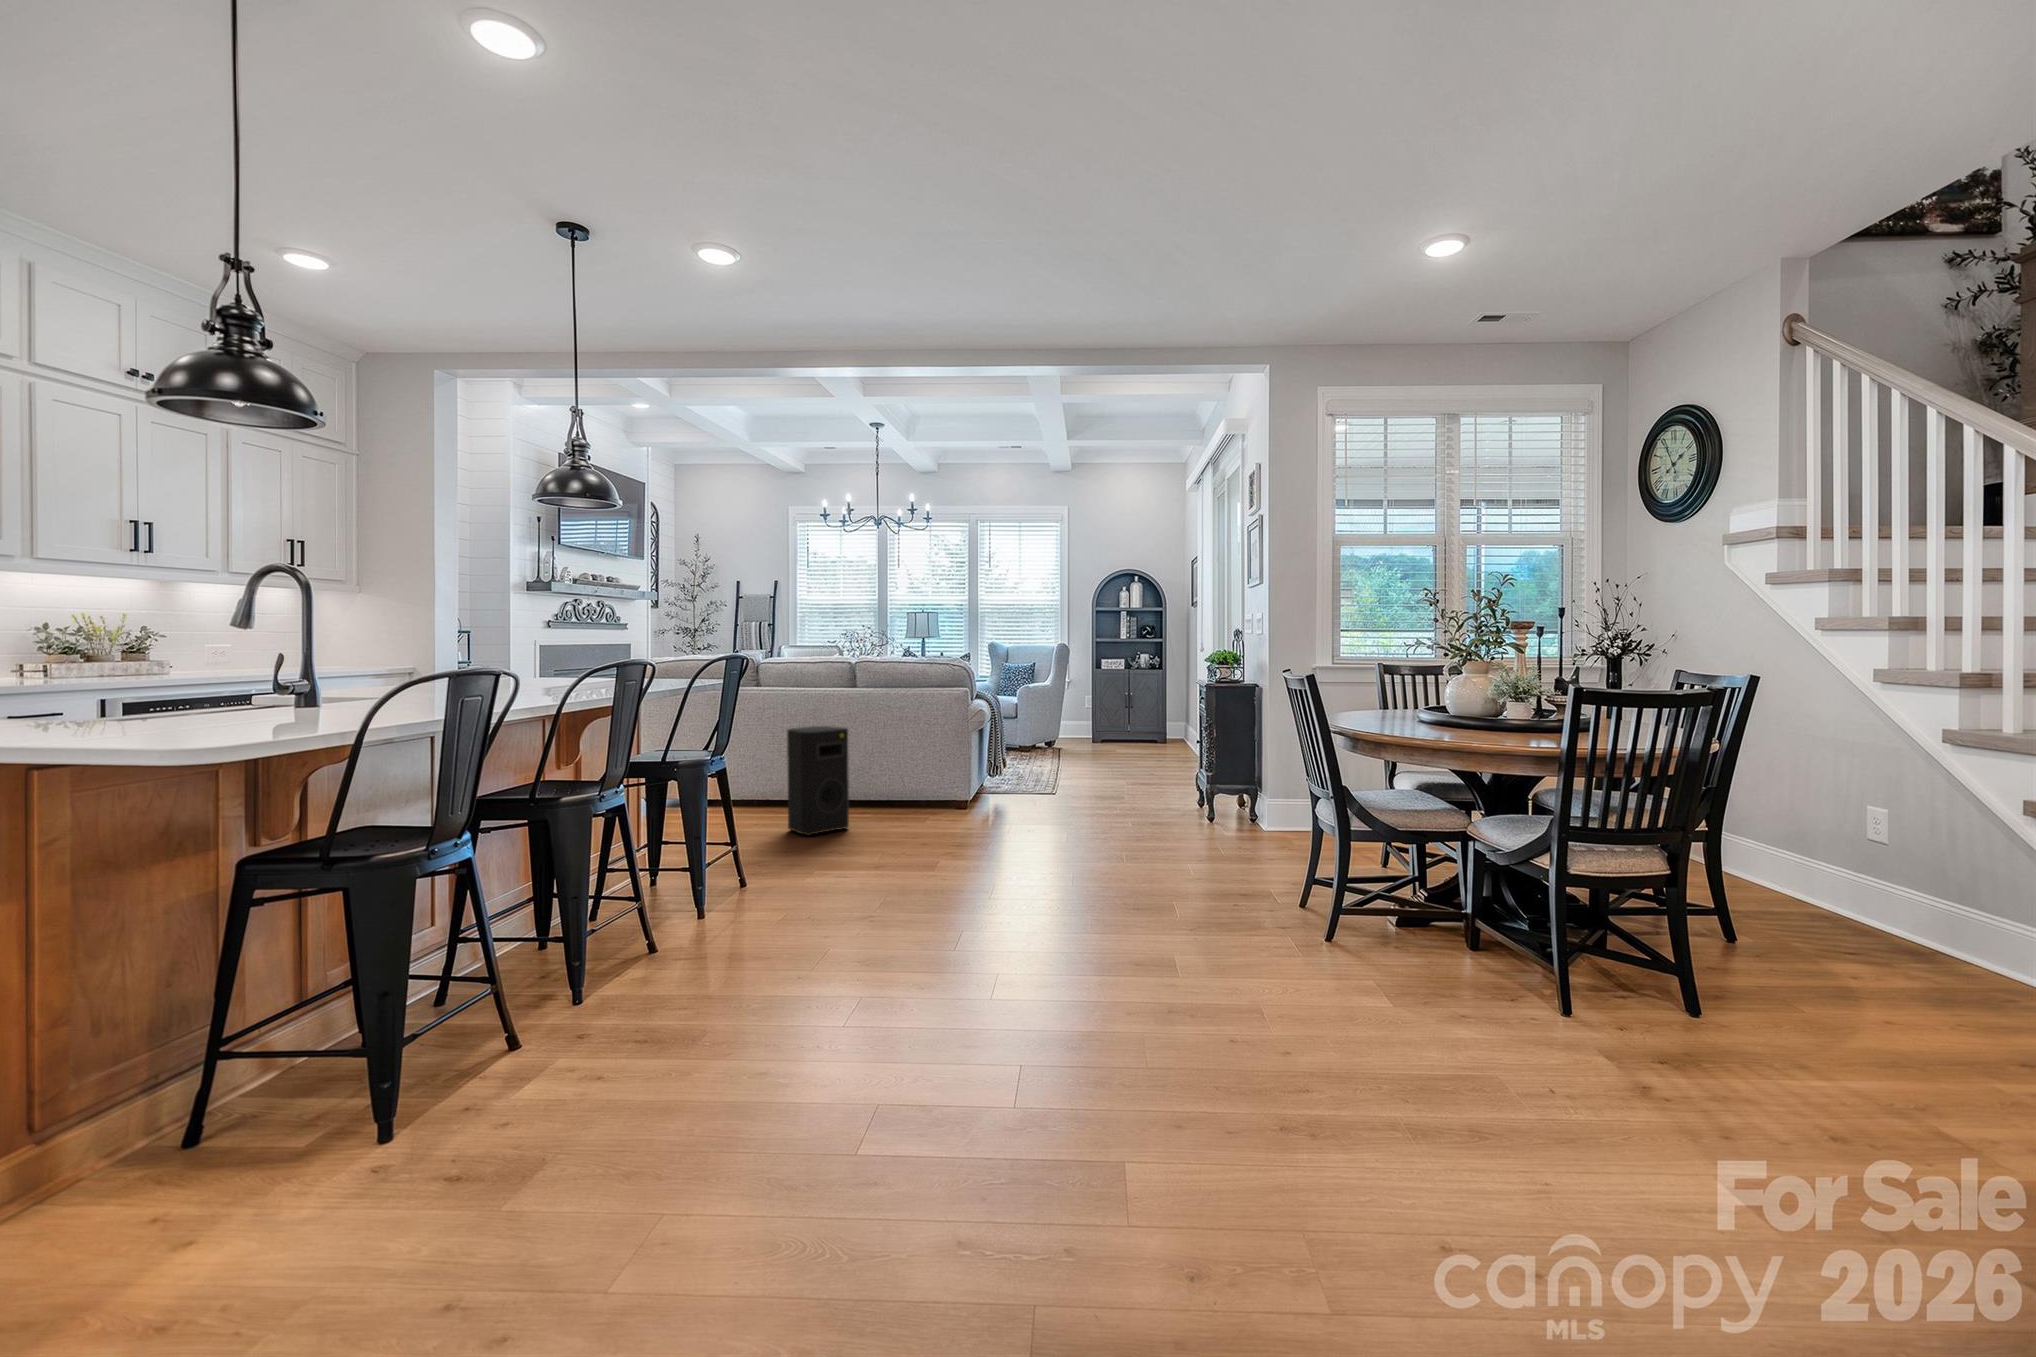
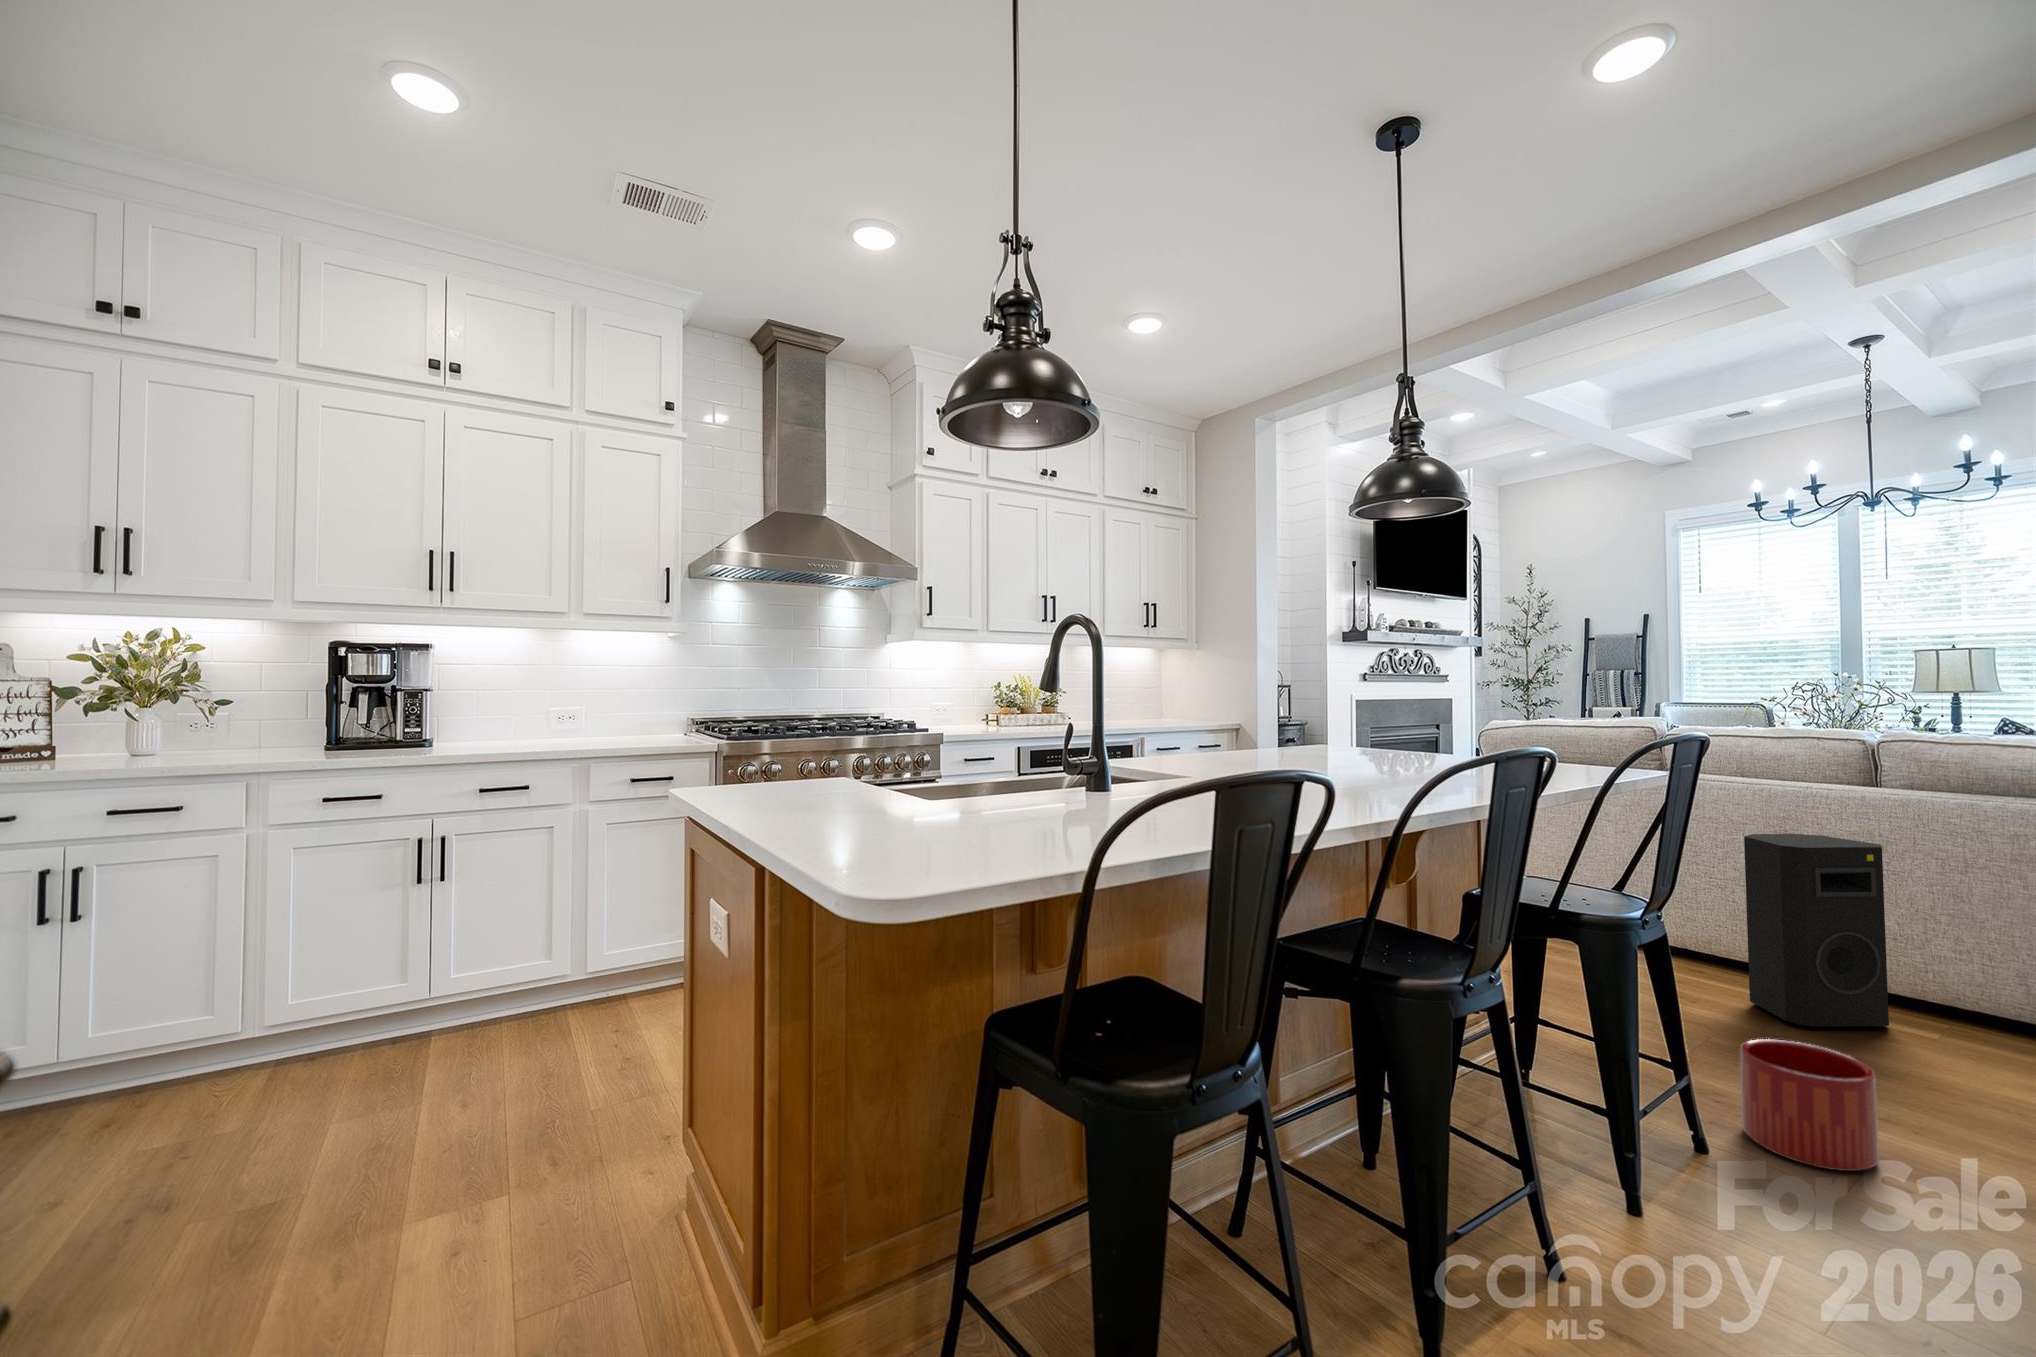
planter: none [759,832,814,890] -> present [1740,1039,1879,1171]

